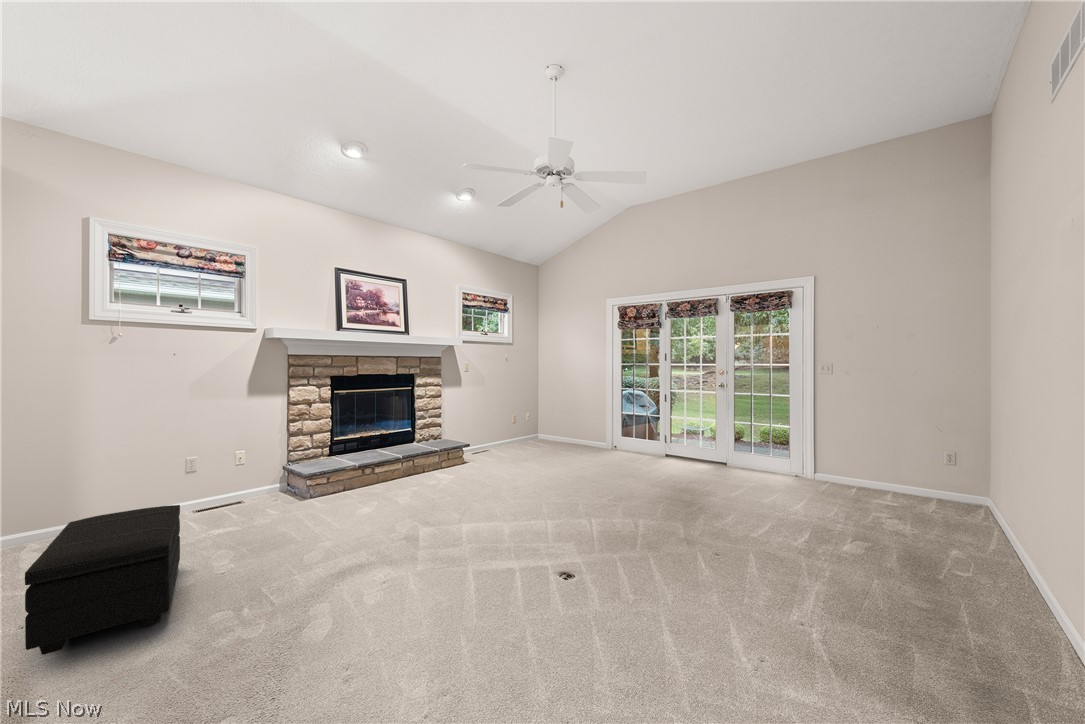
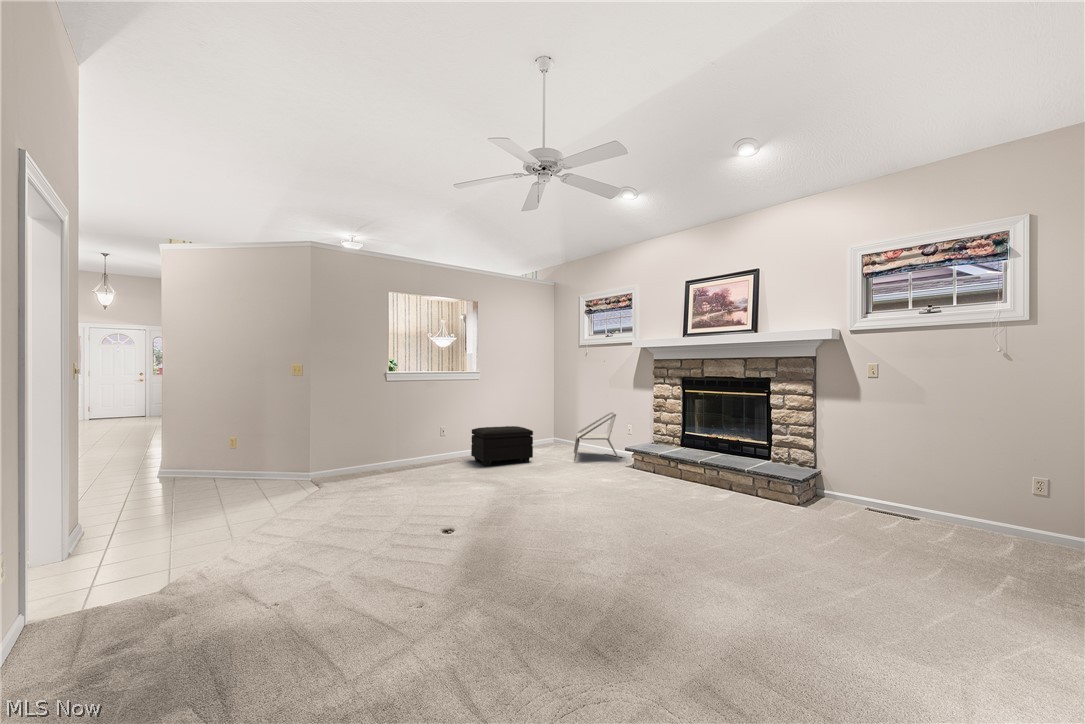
armchair: none [133,435,262,532] -> present [574,412,620,461]

